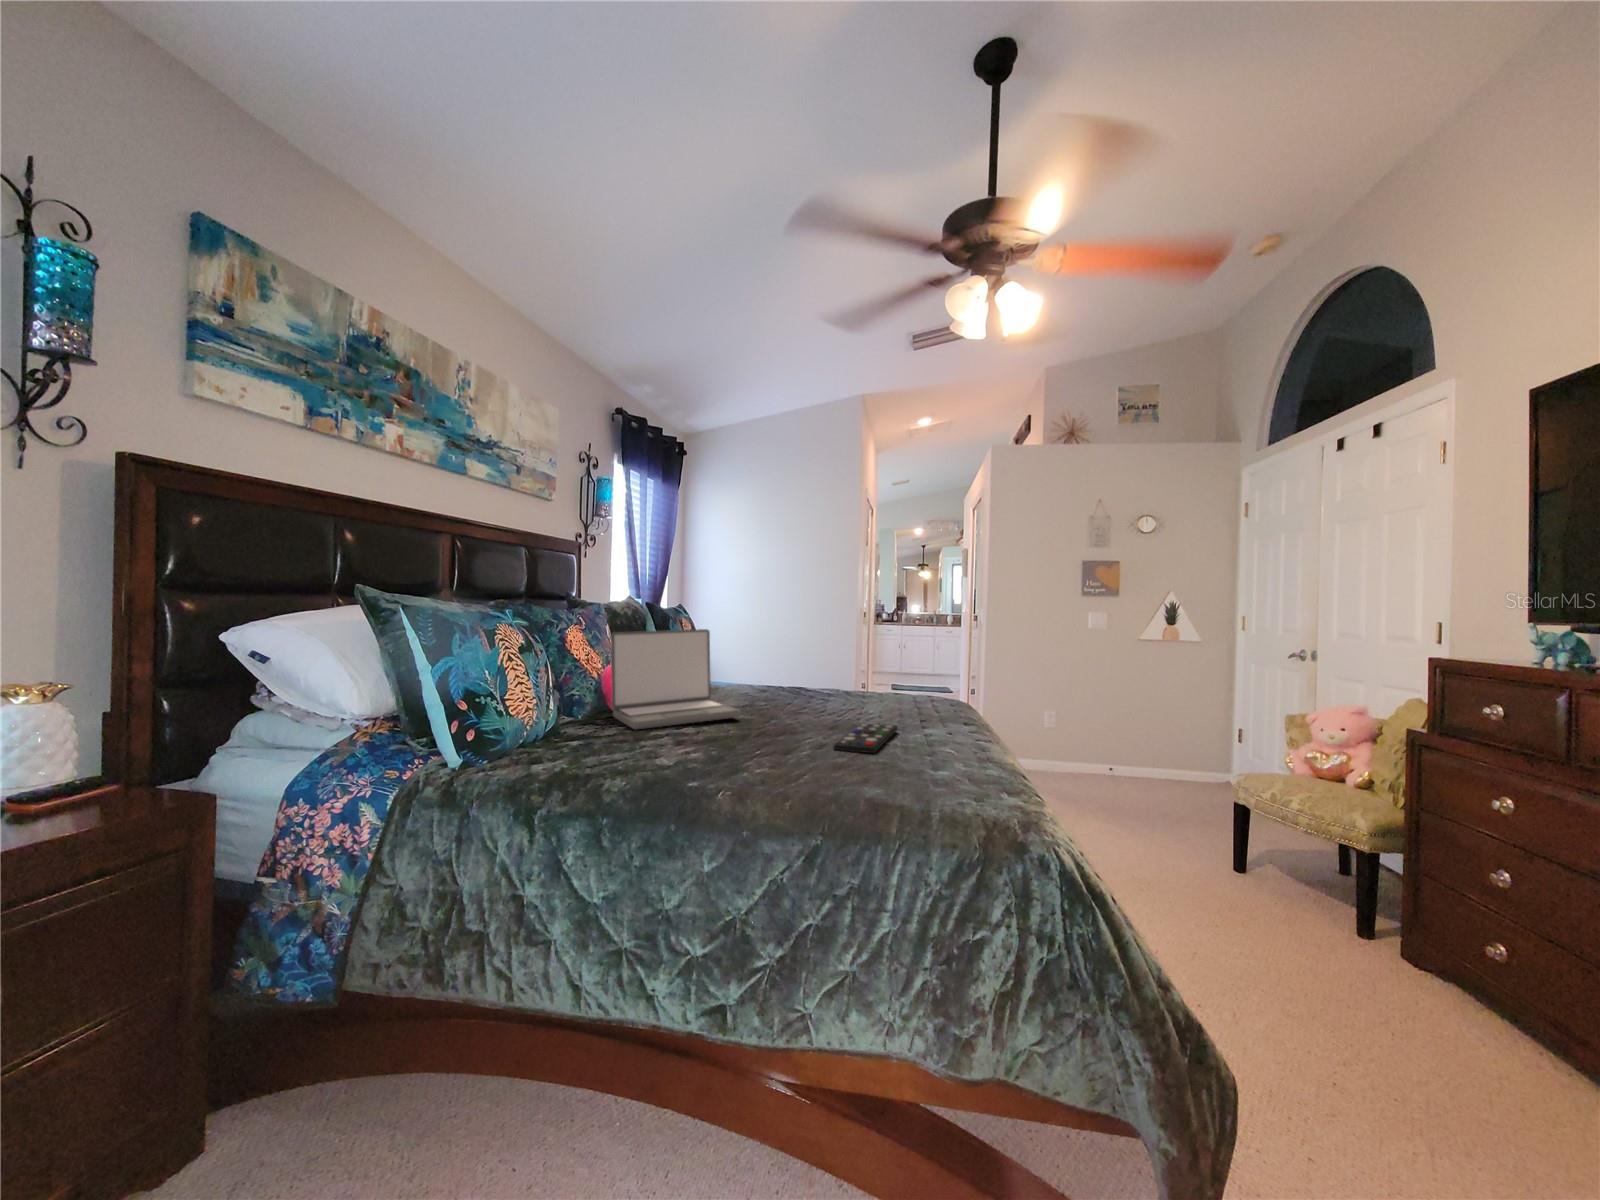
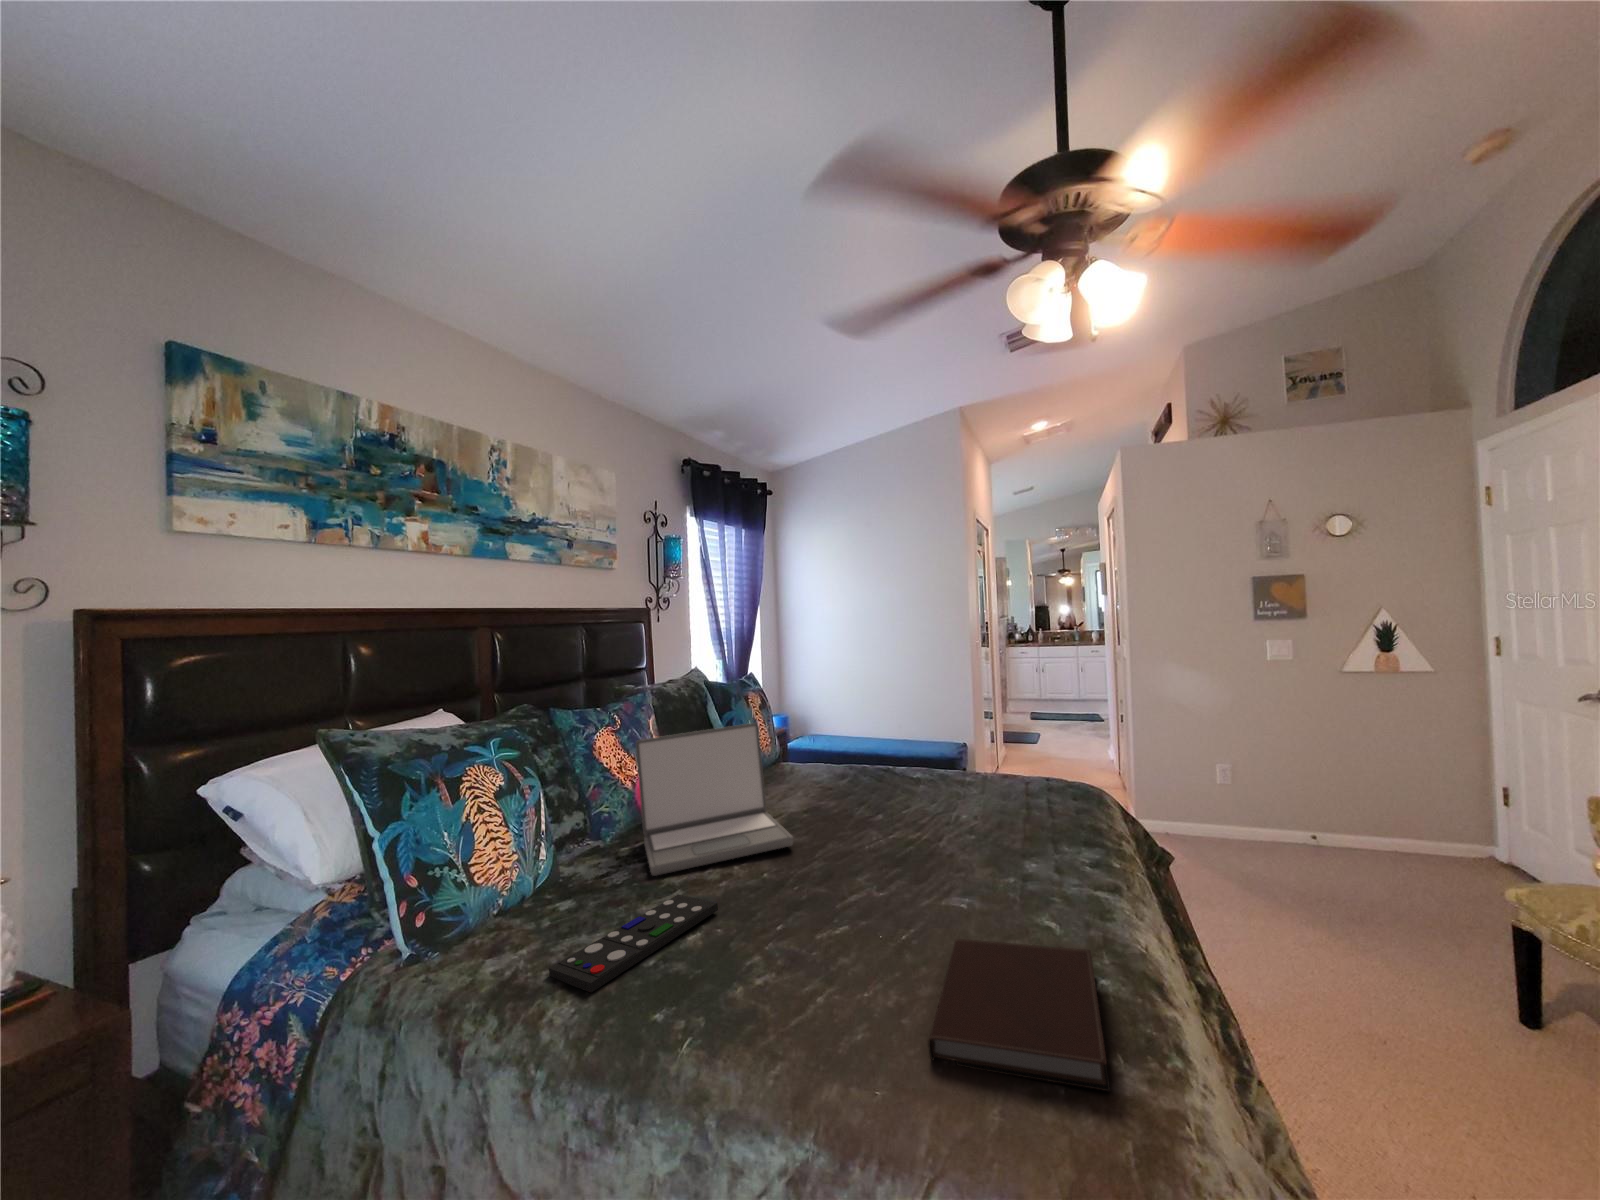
remote control: present [833,724,898,753] -> present [549,895,718,993]
notebook: none [872,746,973,791] -> present [928,939,1110,1091]

